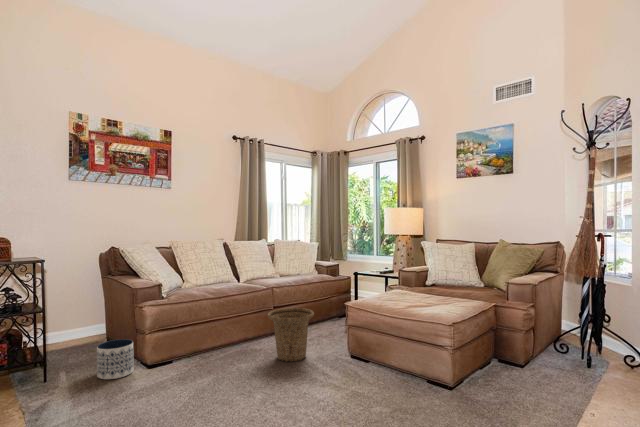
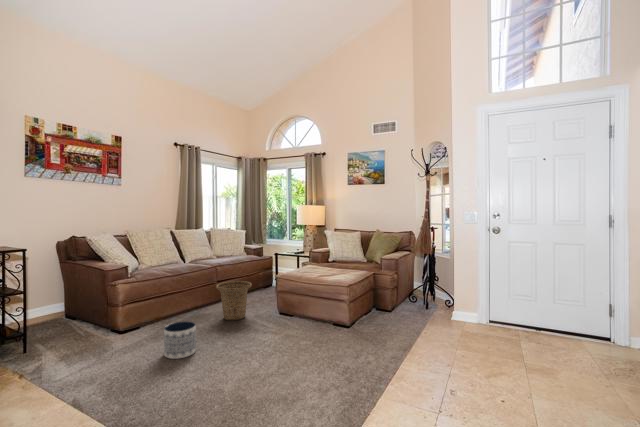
planter: present [97,339,134,379] -> present [164,321,196,359]

